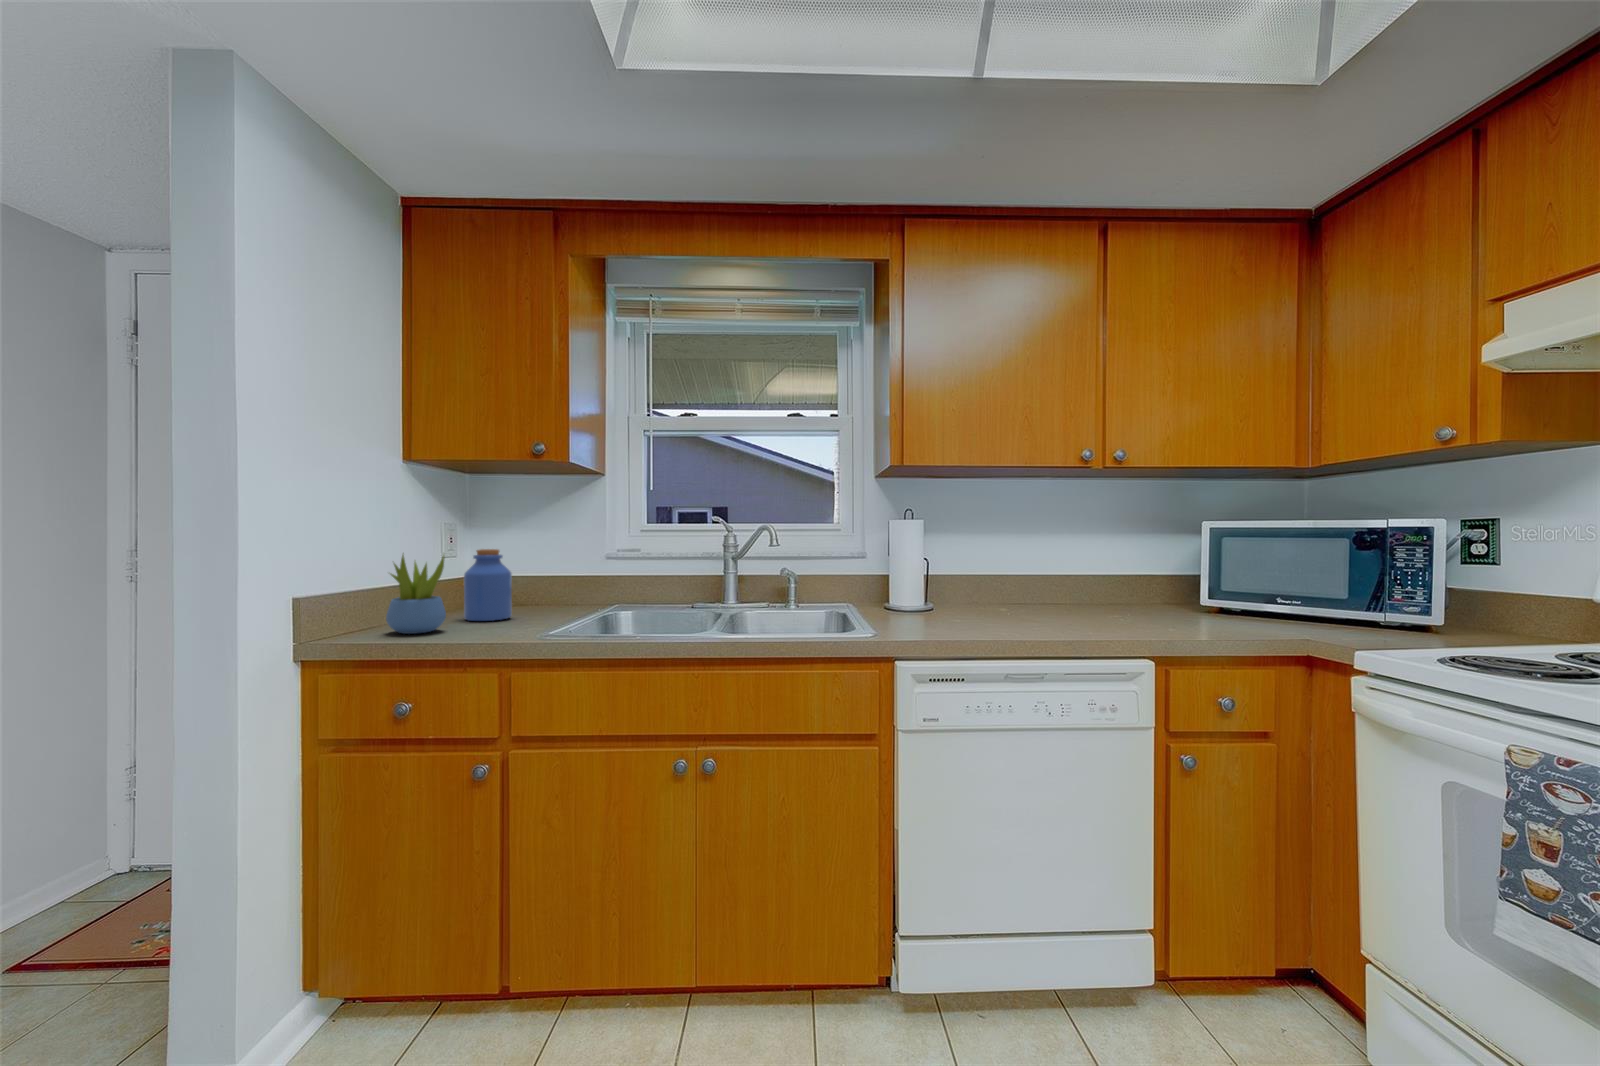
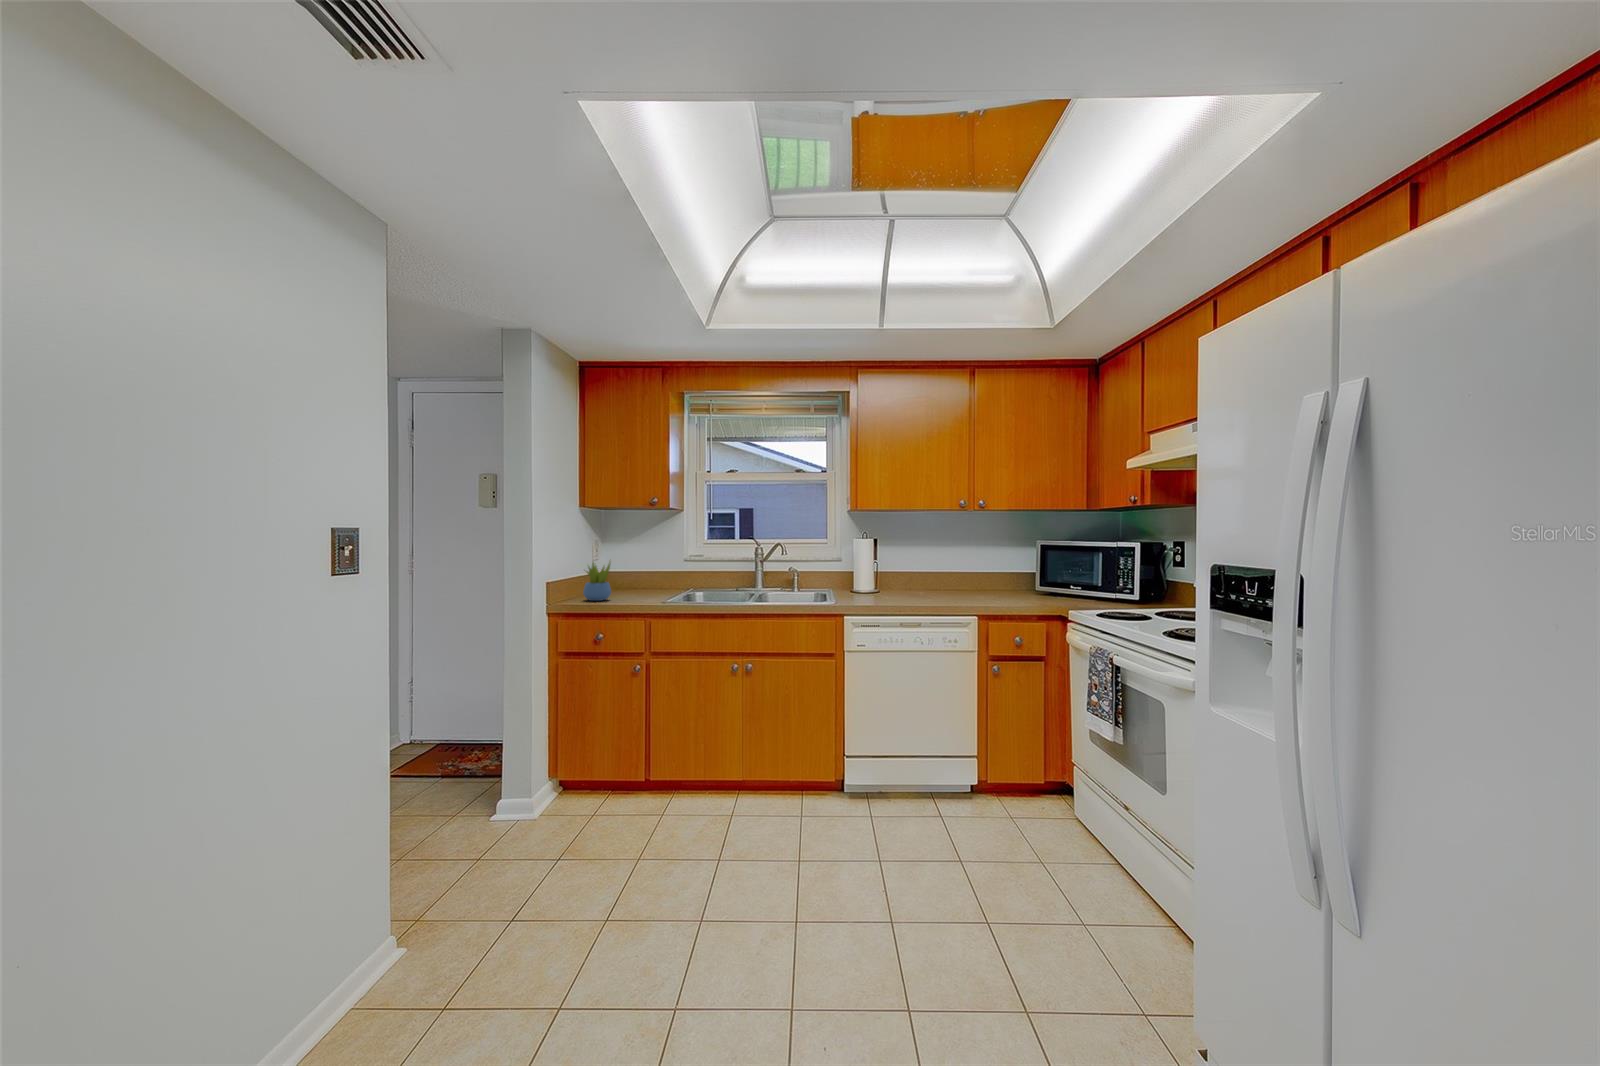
jar: present [464,549,512,621] -> none [613,556,638,596]

